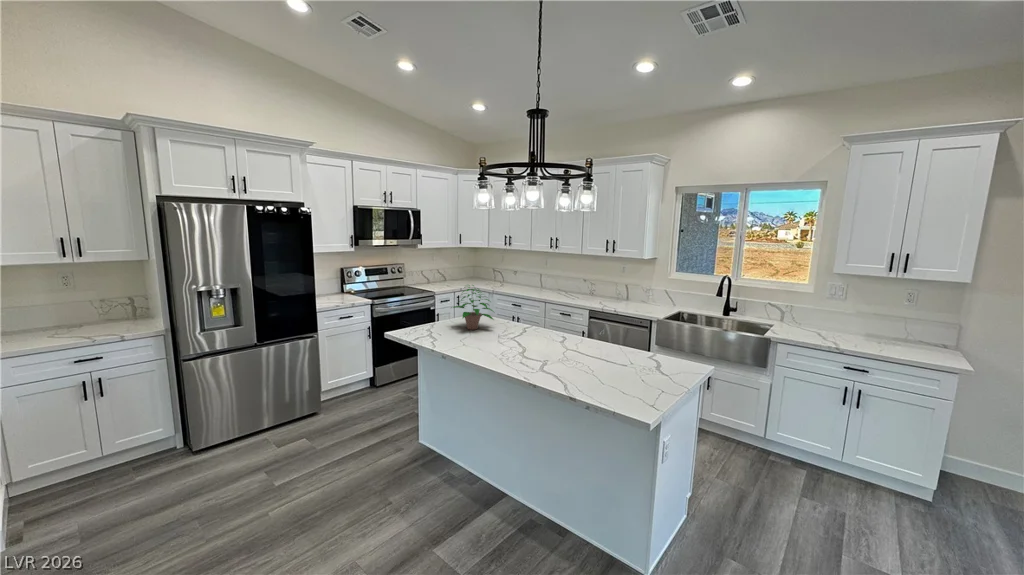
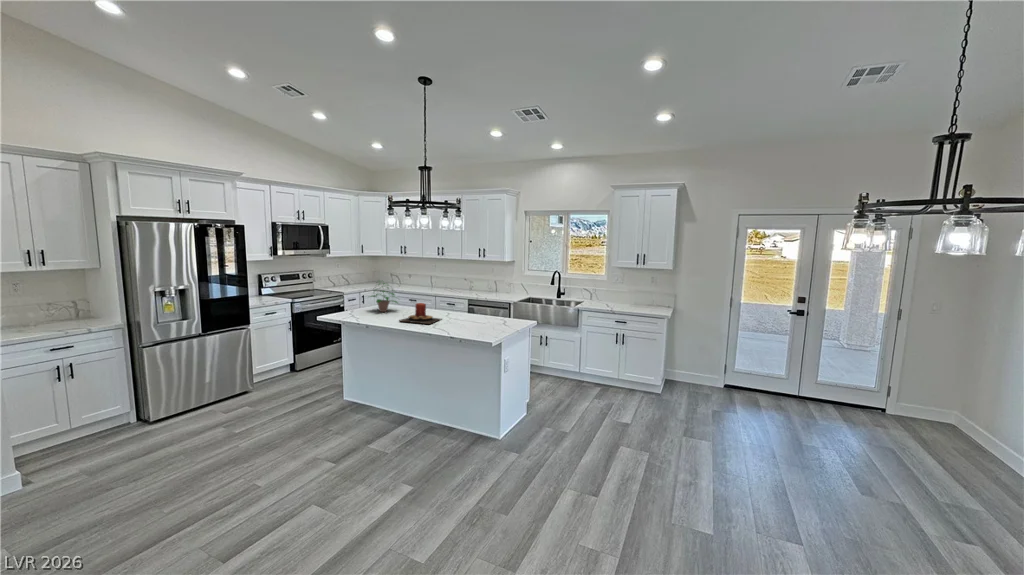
candle: none [489,324,556,362] -> present [399,303,442,324]

